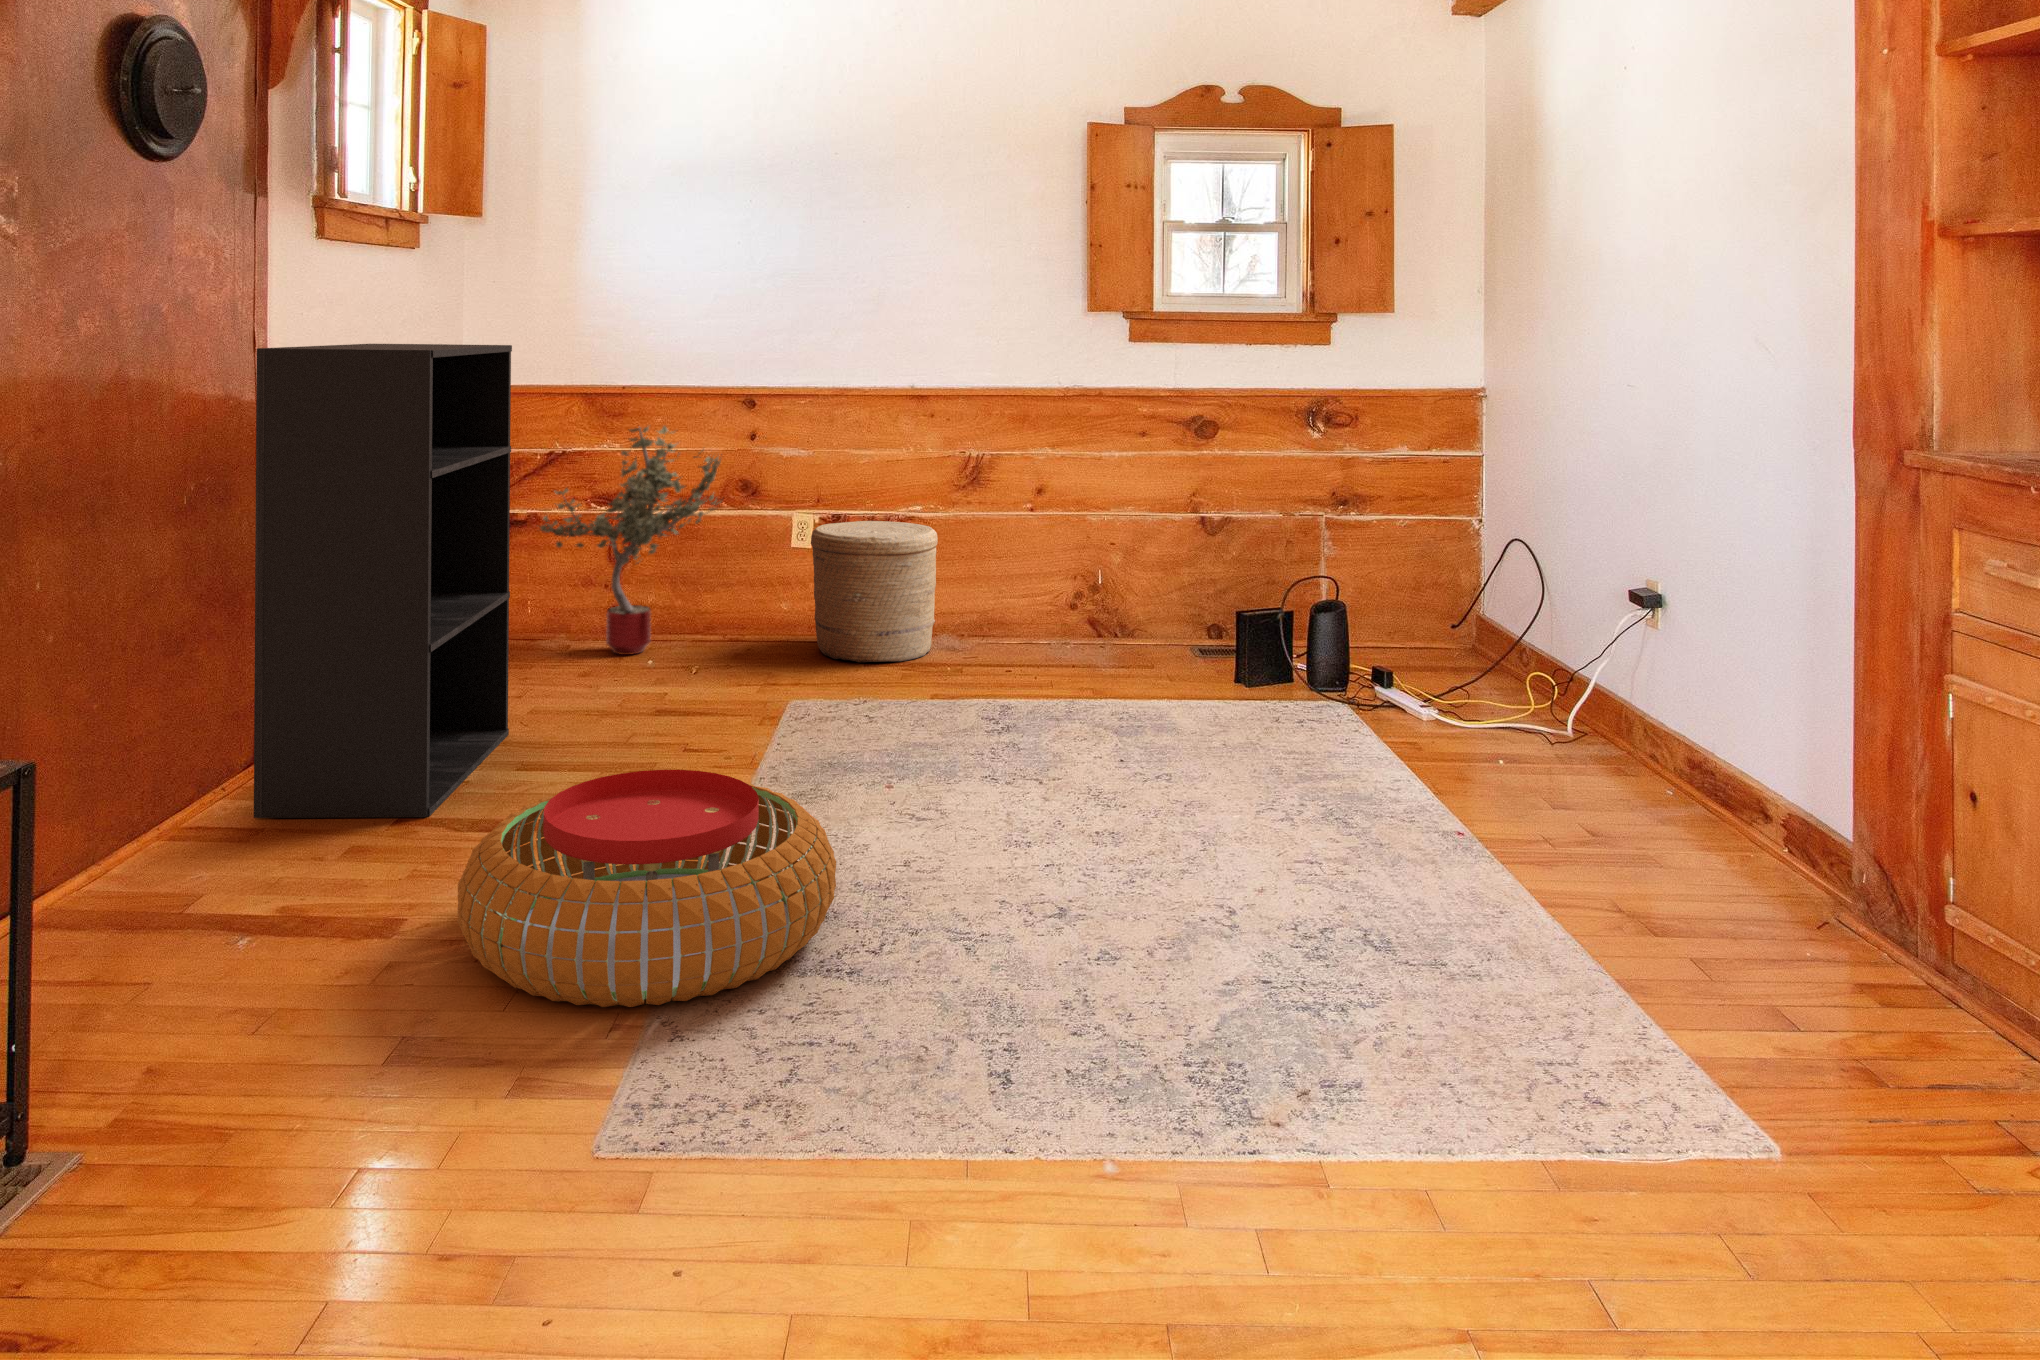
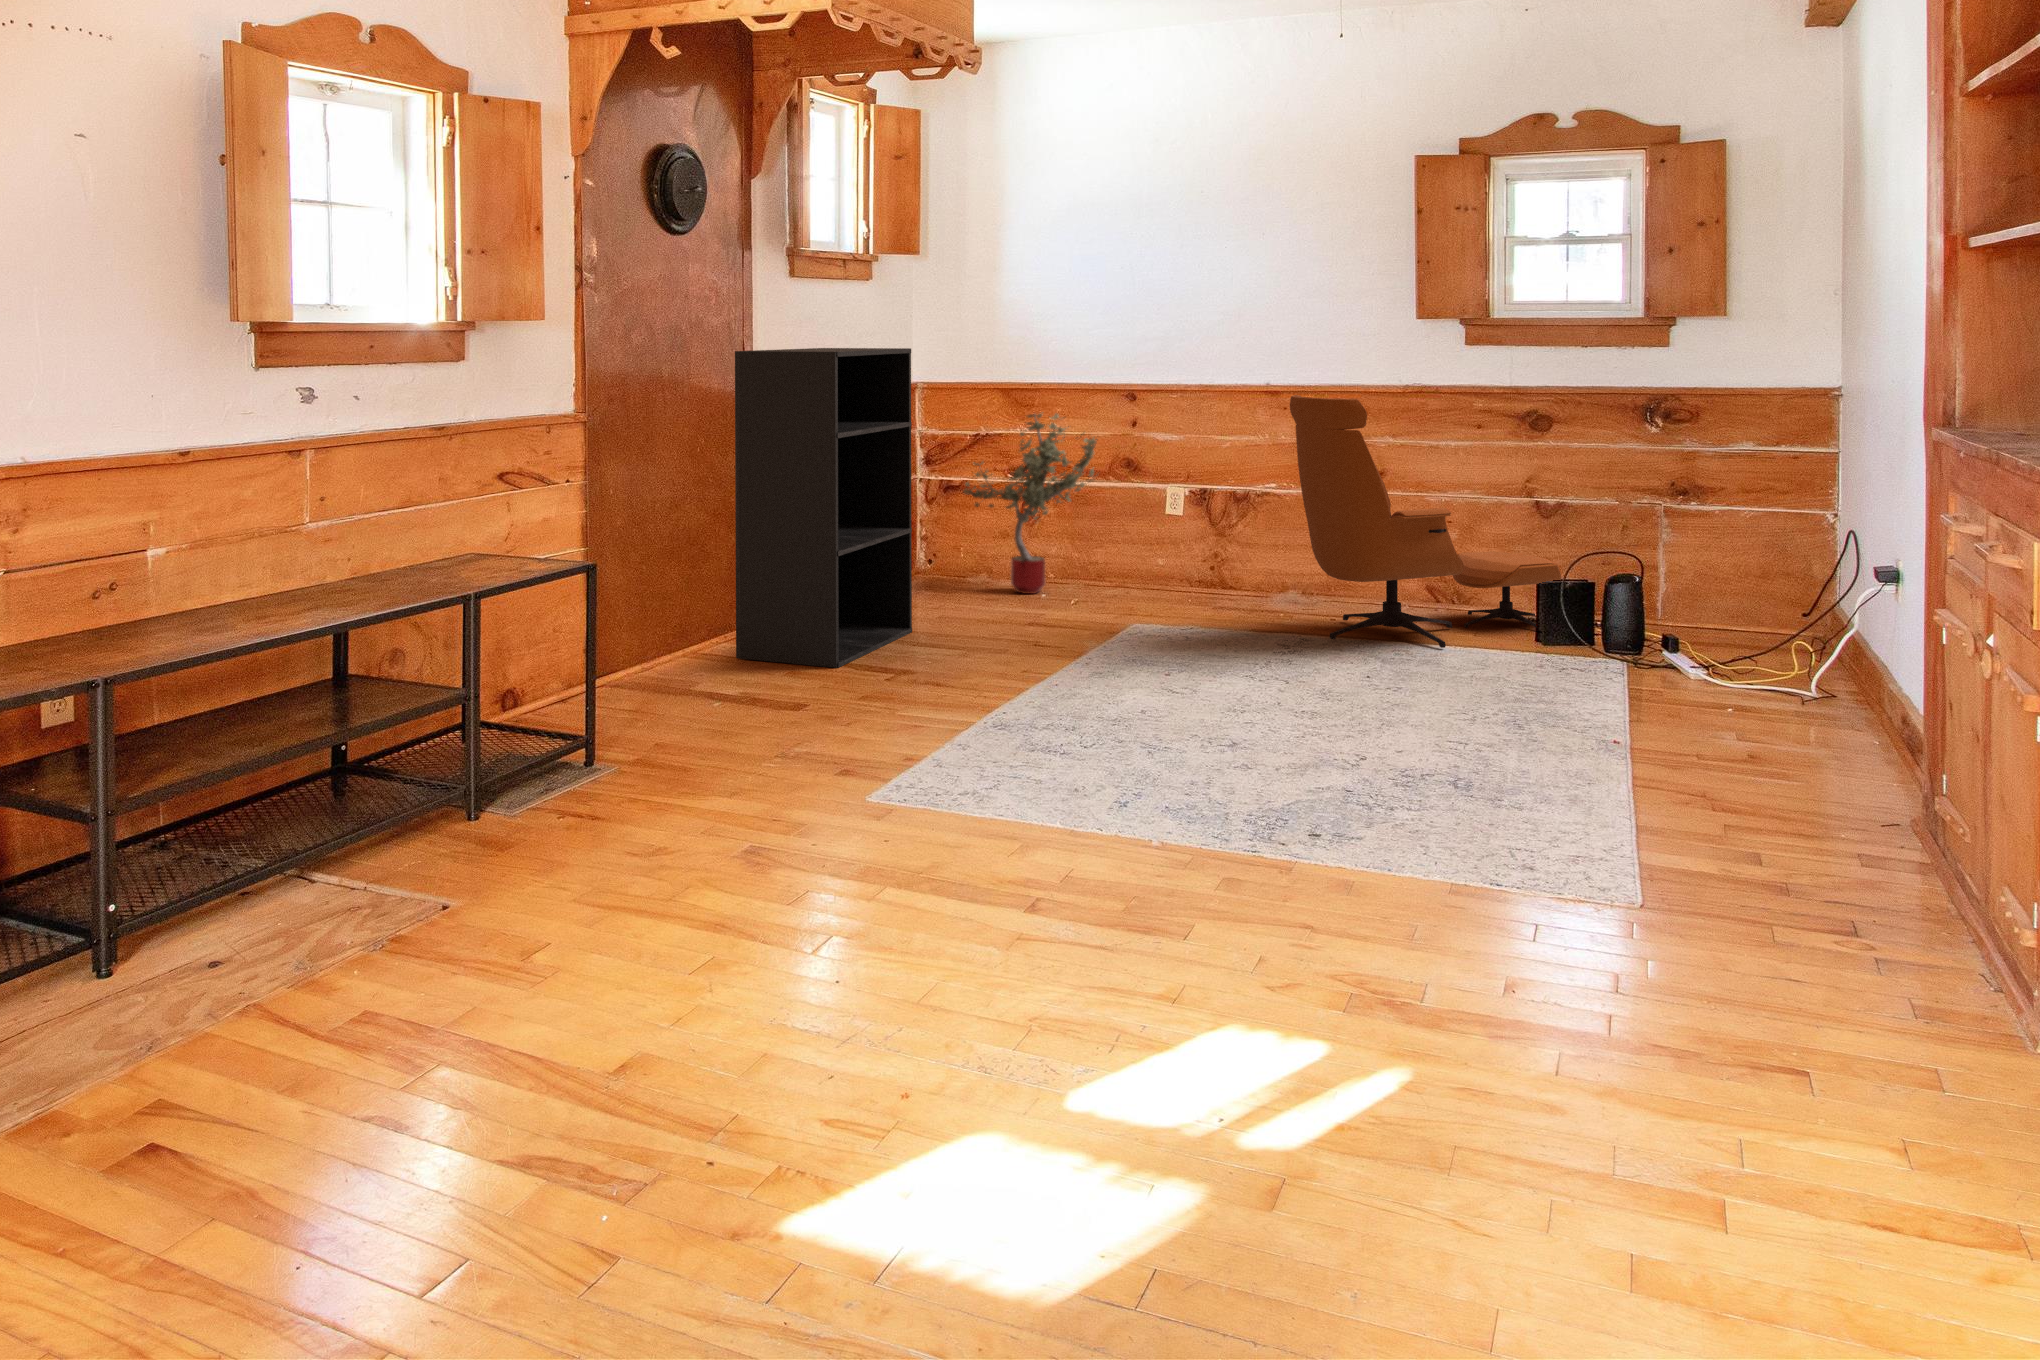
lounge chair: none [985,403,1240,692] -> present [1290,395,1561,648]
woven basket: present [811,521,938,663] -> none [1168,497,1278,613]
pouf: present [457,770,836,1007] -> none [817,633,1058,761]

